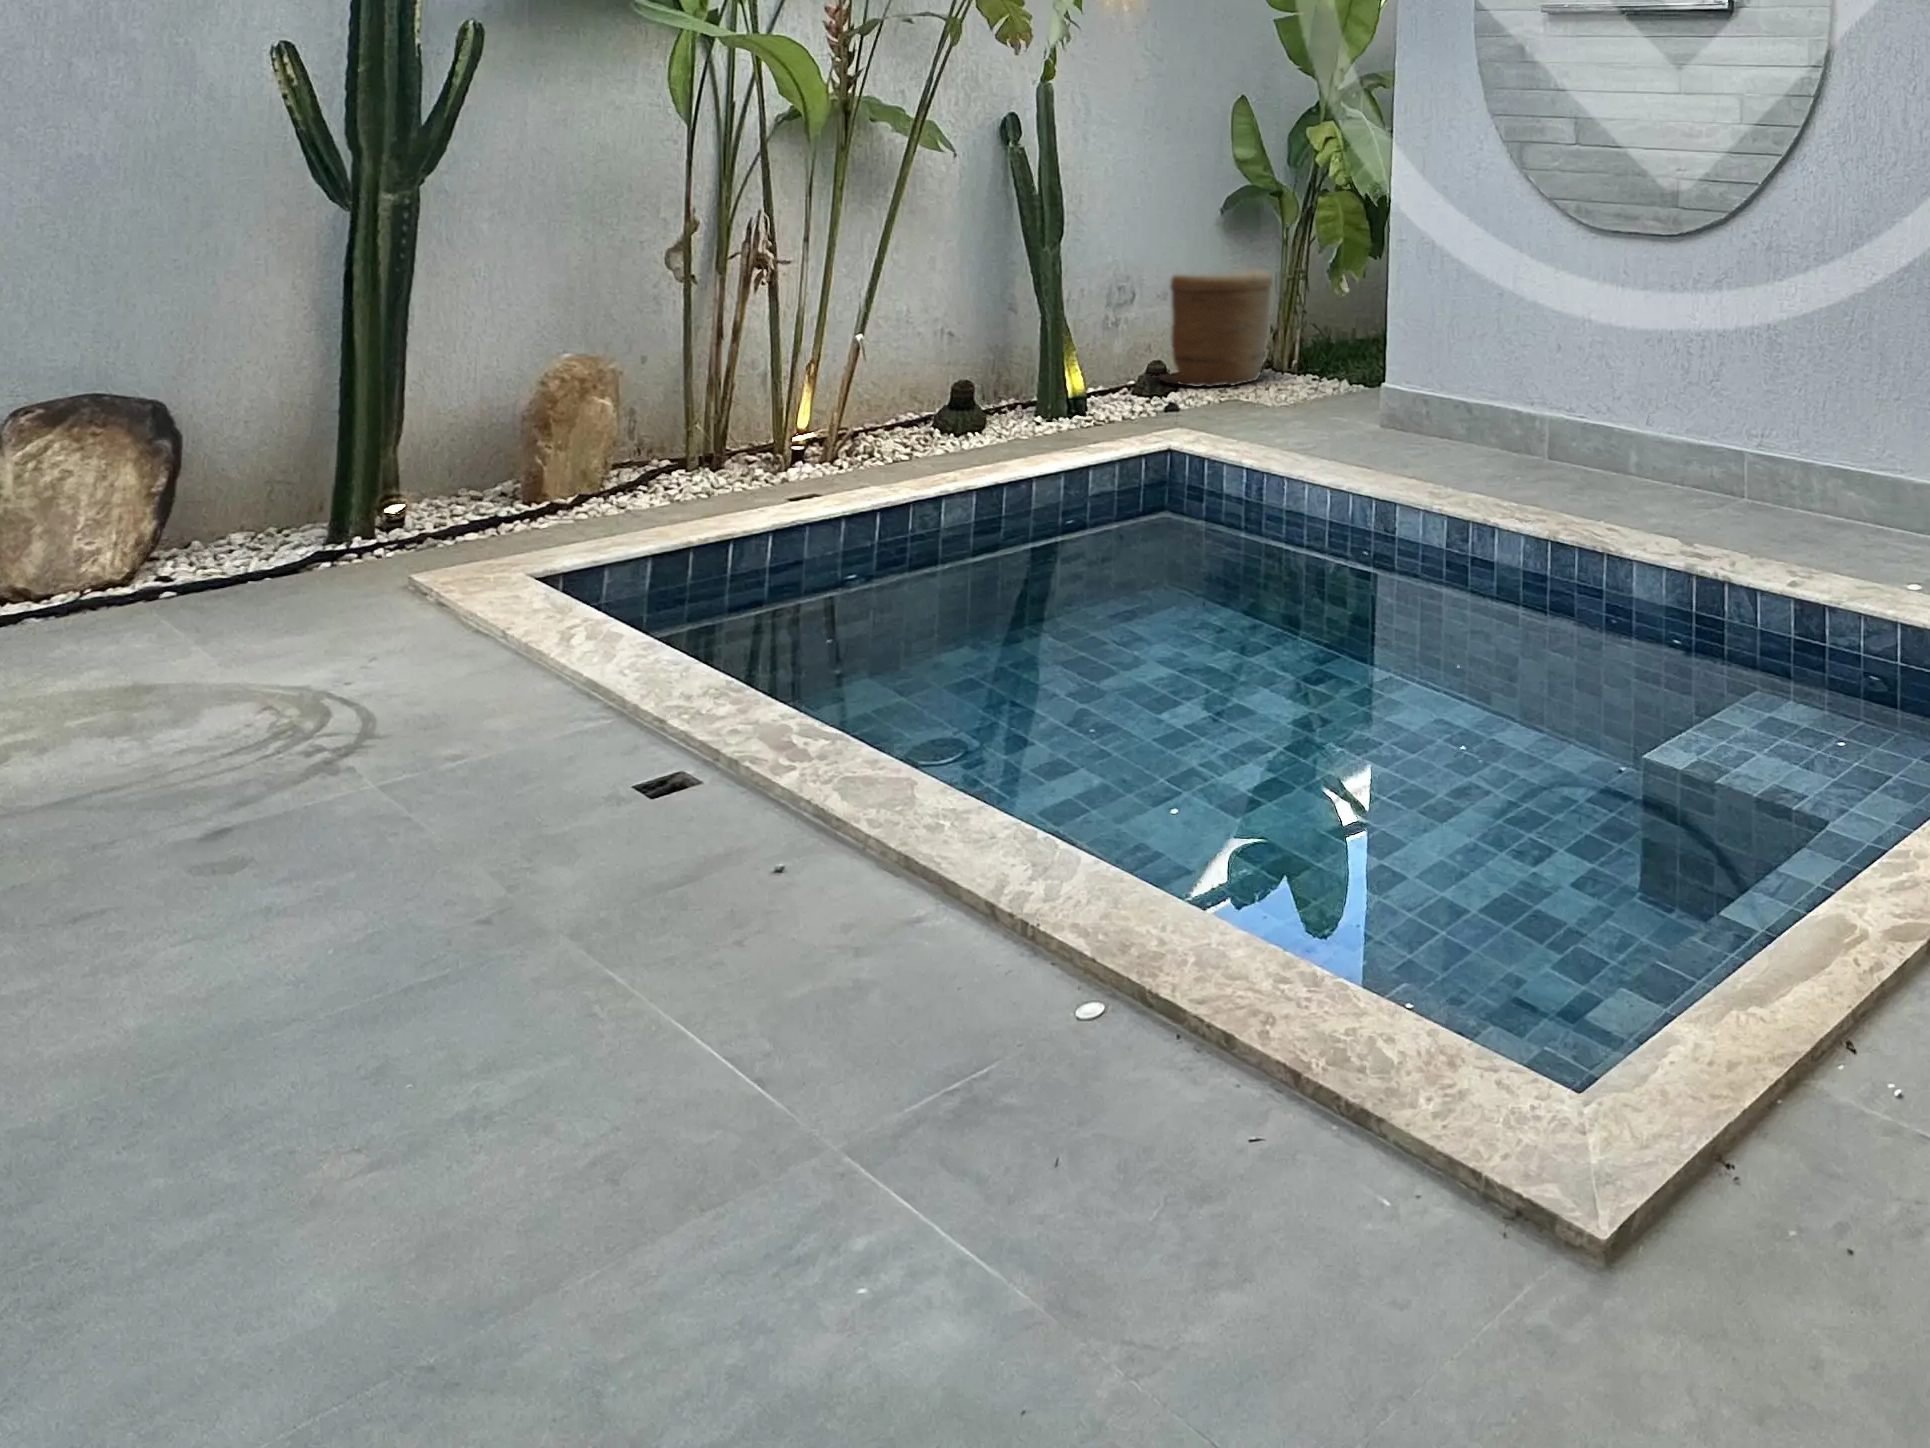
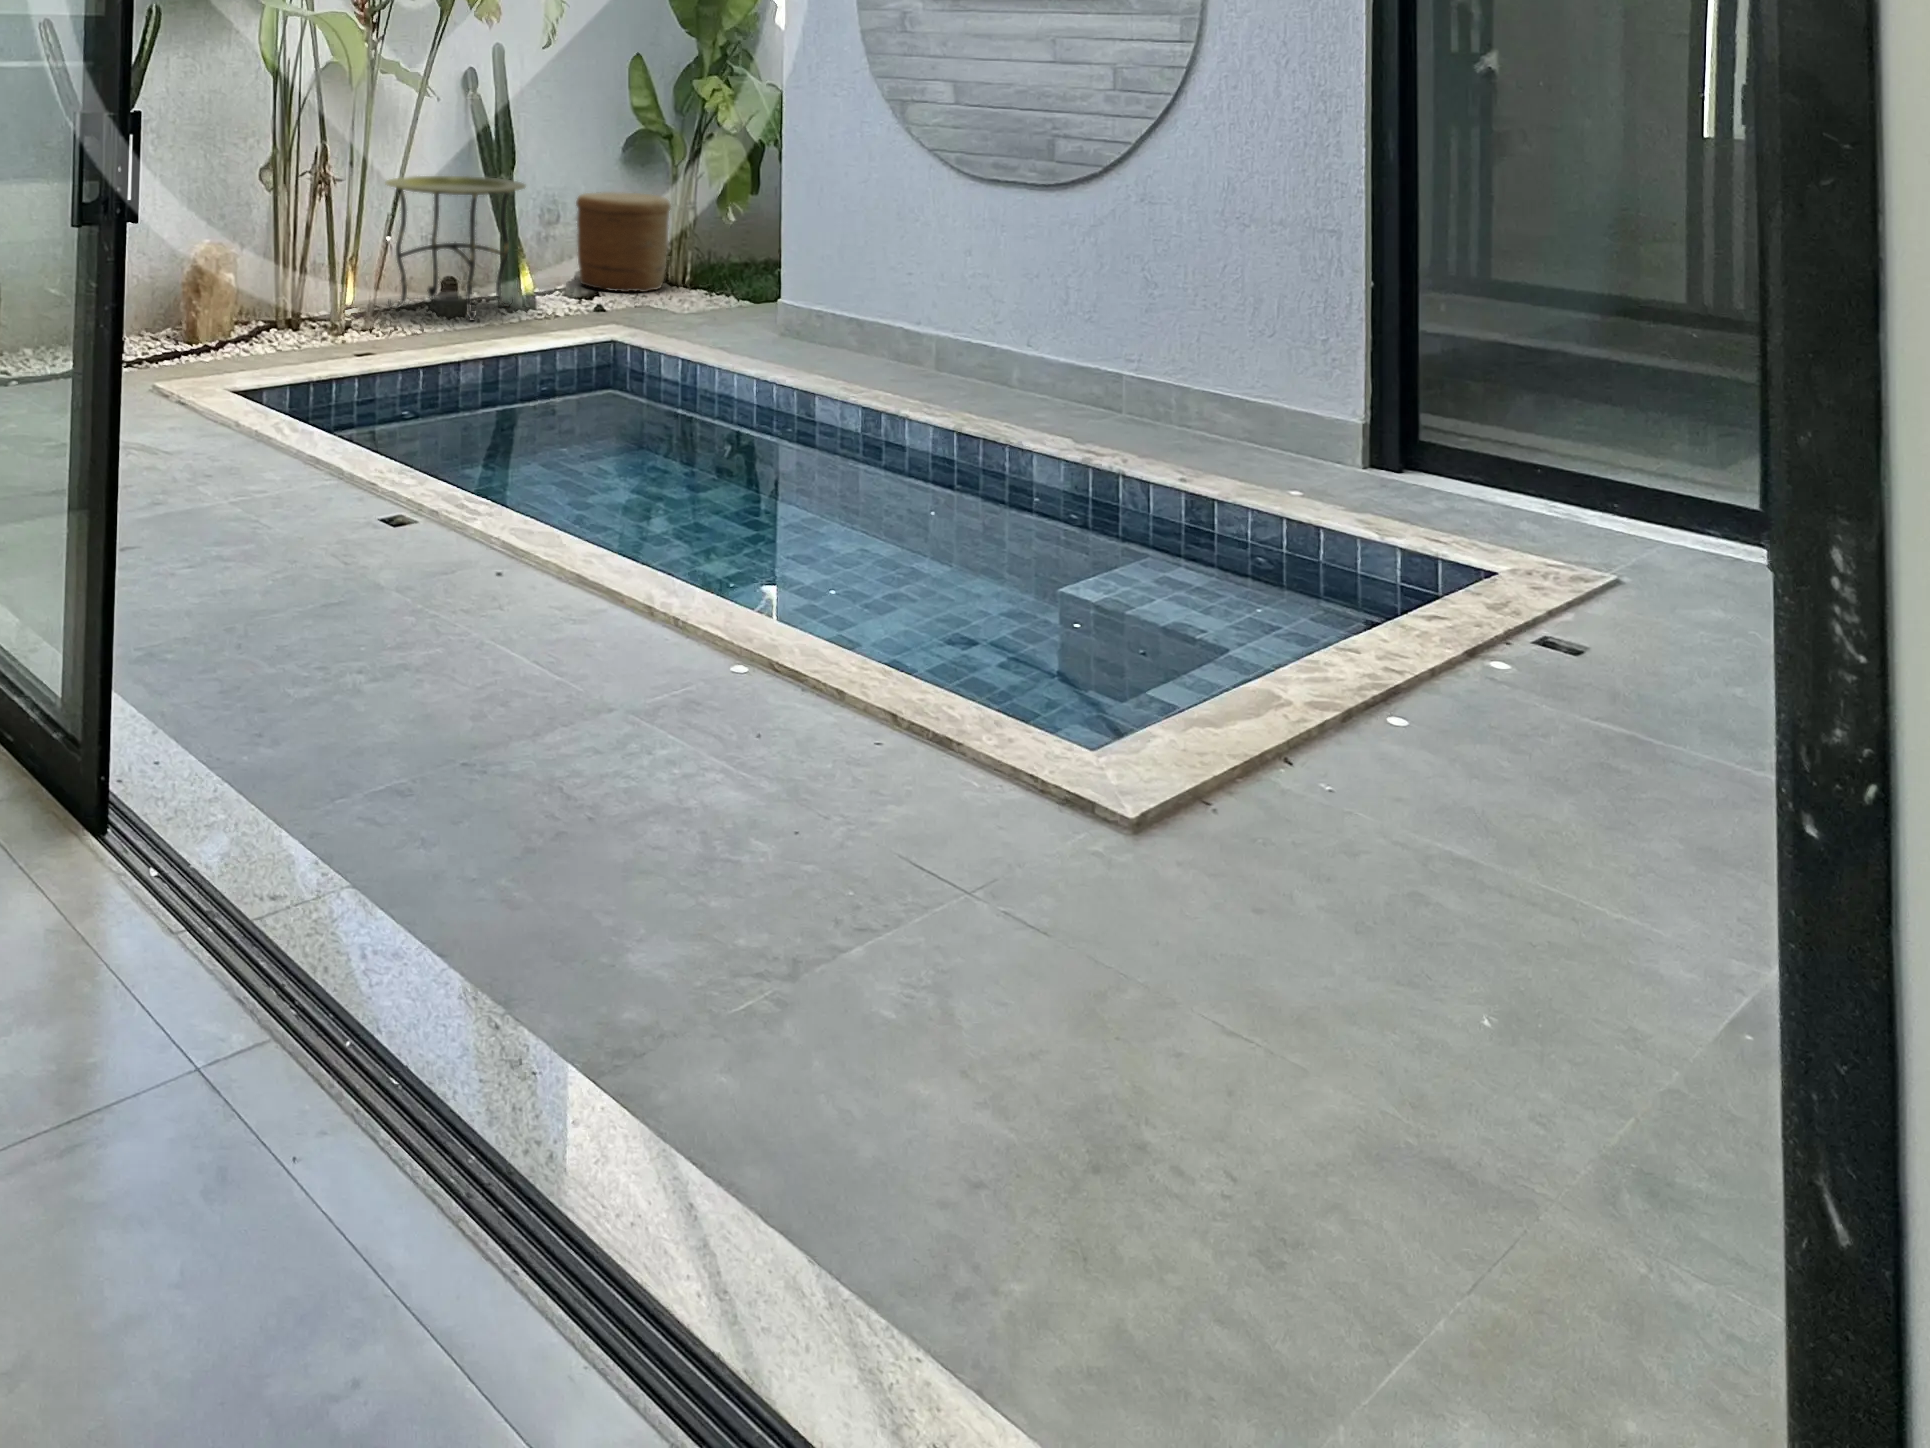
side table: none [876,252,1077,437] -> present [386,176,525,321]

